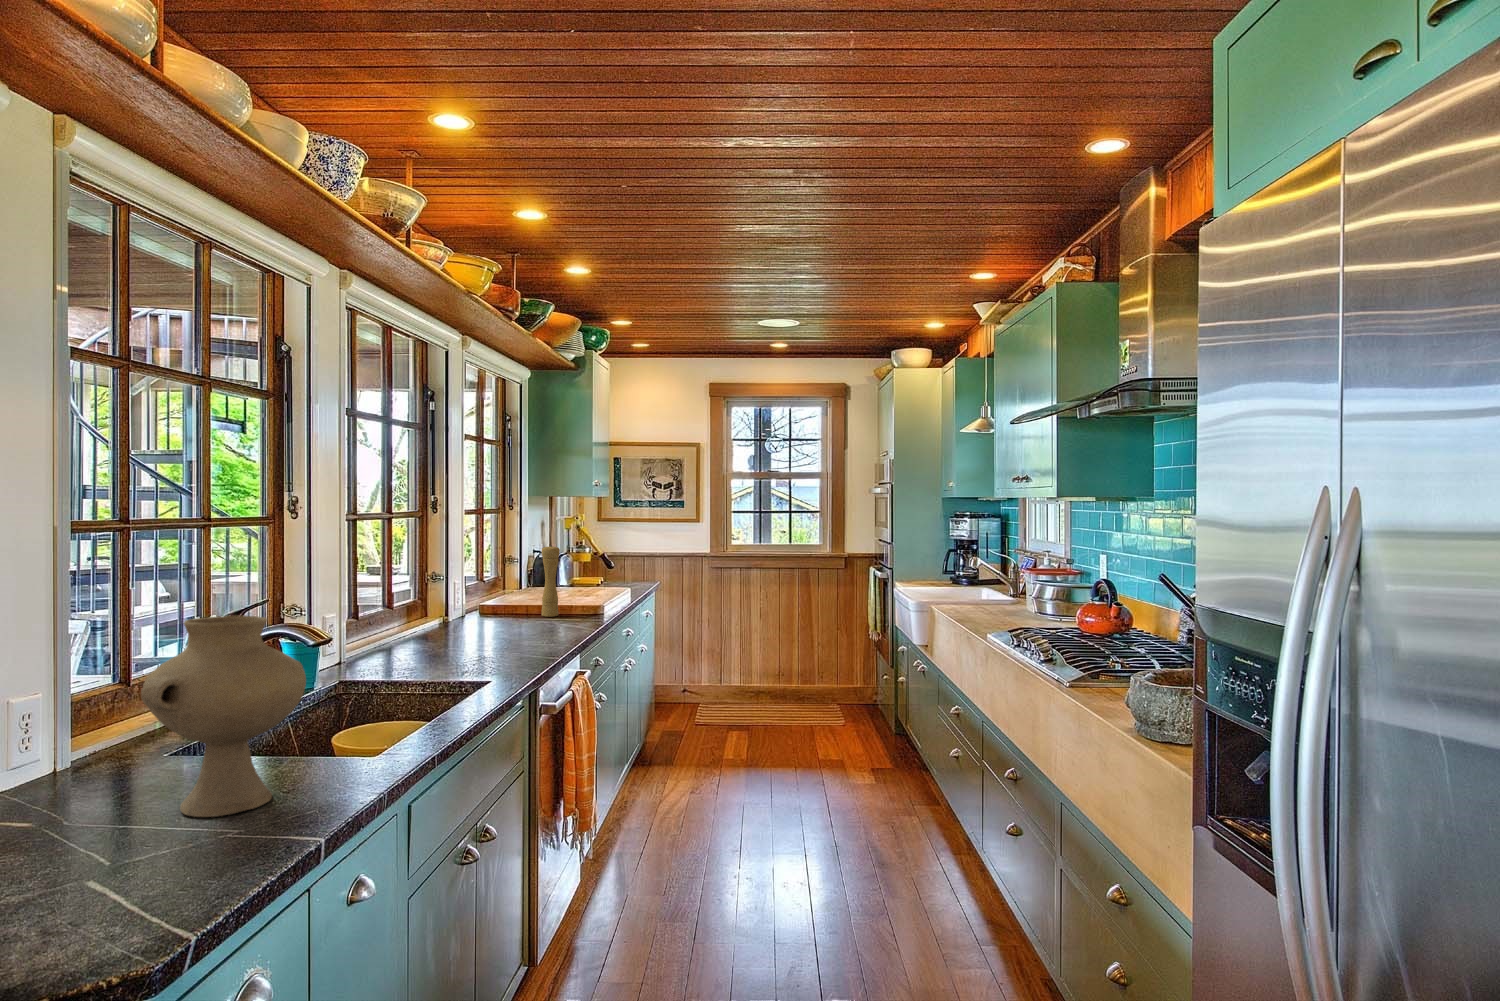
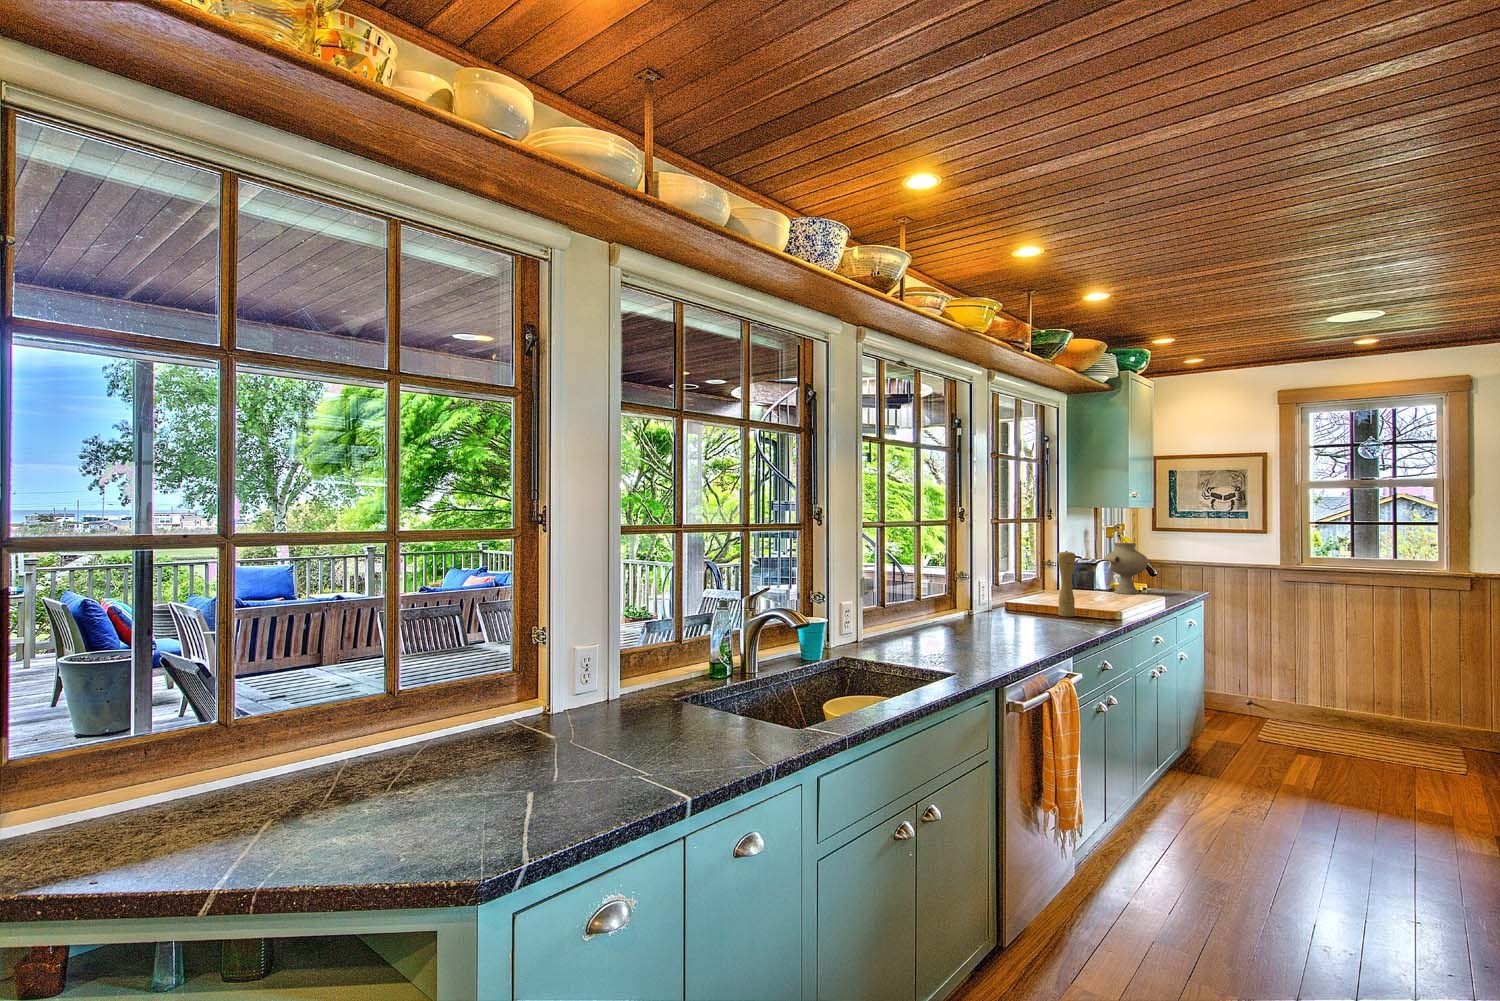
vase: present [141,616,306,817] -> present [1104,543,1148,594]

